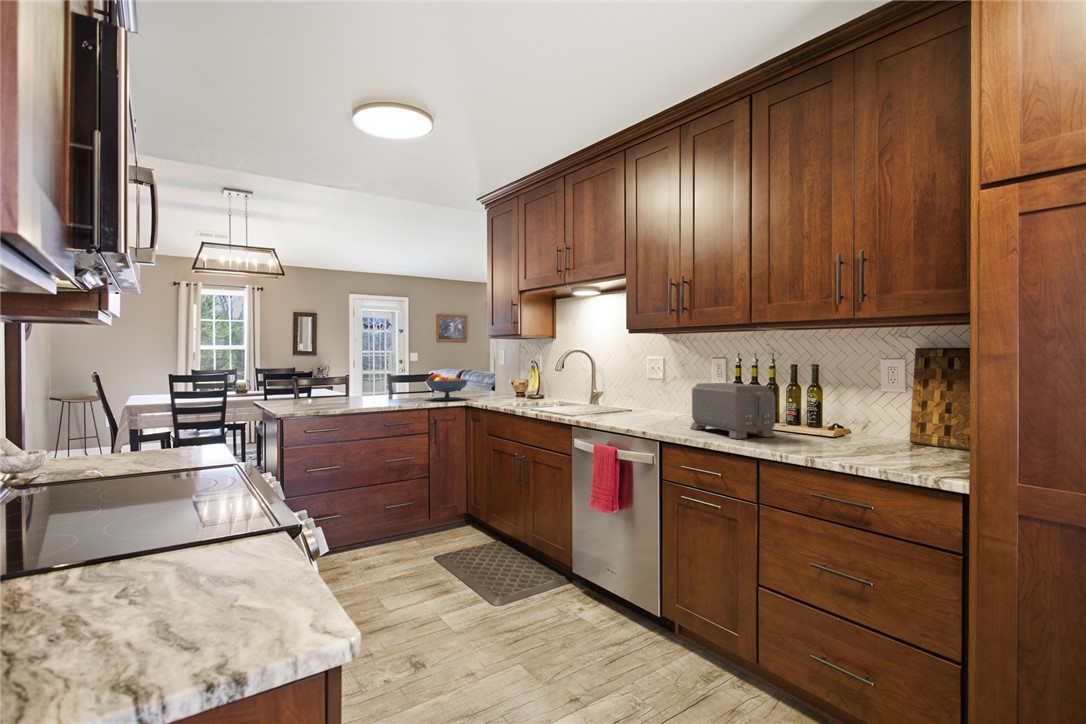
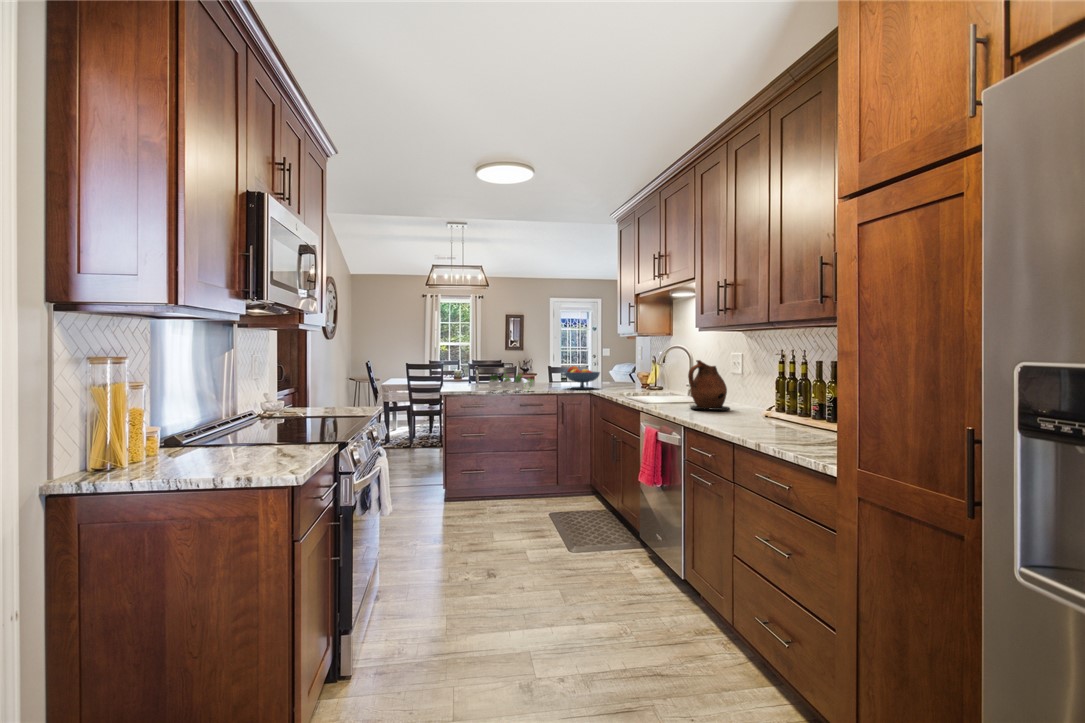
ceramic pitcher: none [623,365,672,420] -> present [688,360,729,410]
succulent plant: none [334,379,397,407] -> present [488,373,535,389]
toaster: present [690,383,775,439] -> none [722,377,782,428]

